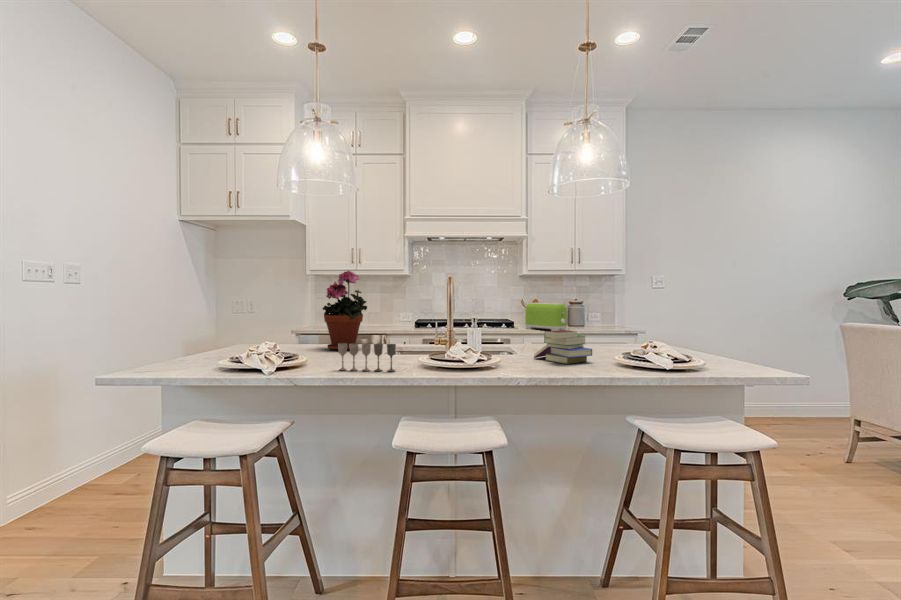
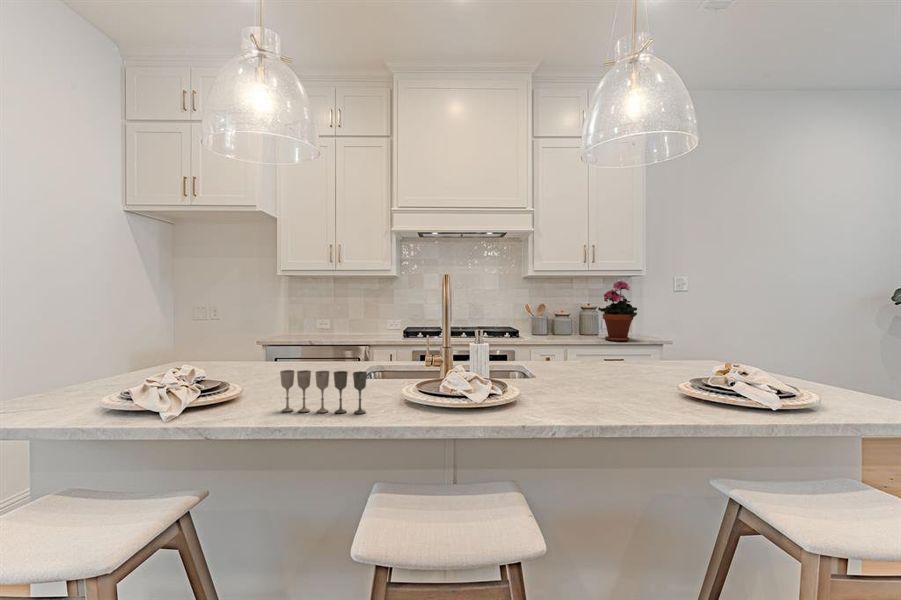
potted plant: present [323,271,367,351] -> present [598,281,637,341]
toaster: present [526,303,567,331] -> none [534,308,583,342]
book: present [534,330,592,364] -> none [562,348,648,397]

